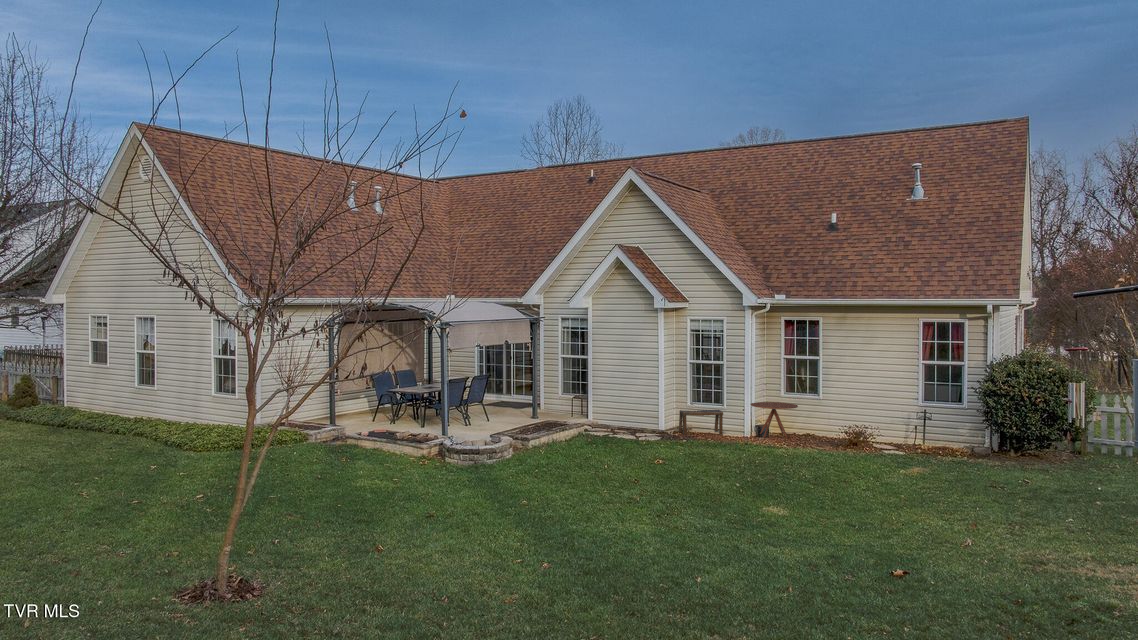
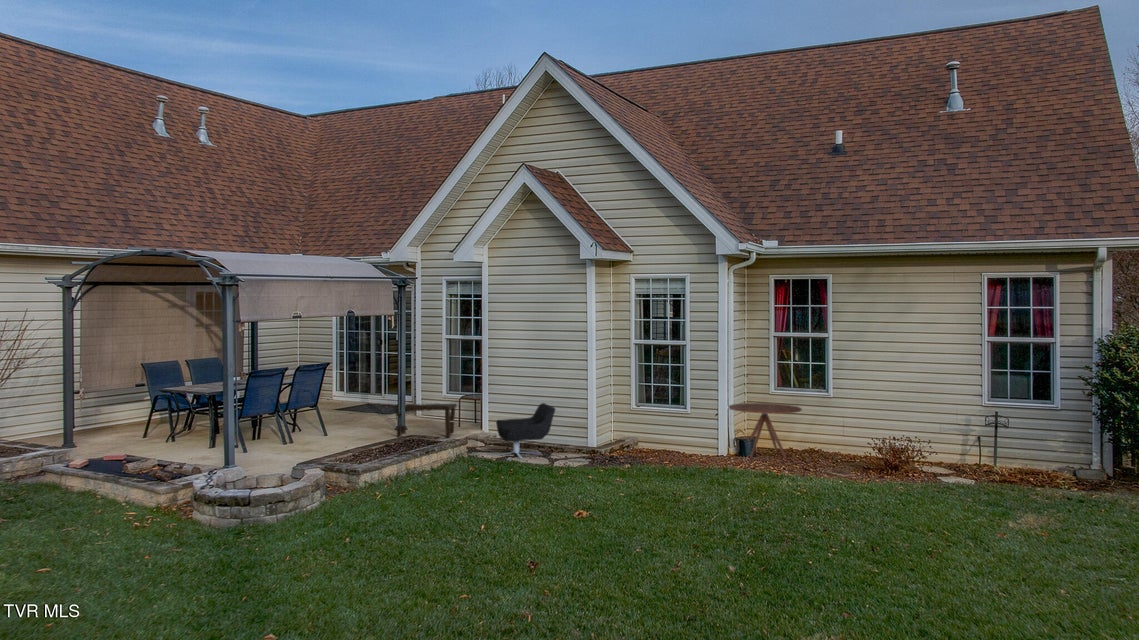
lounge chair: none [598,400,638,435] -> present [495,403,555,459]
bench: present [679,410,723,435] -> present [395,404,457,438]

